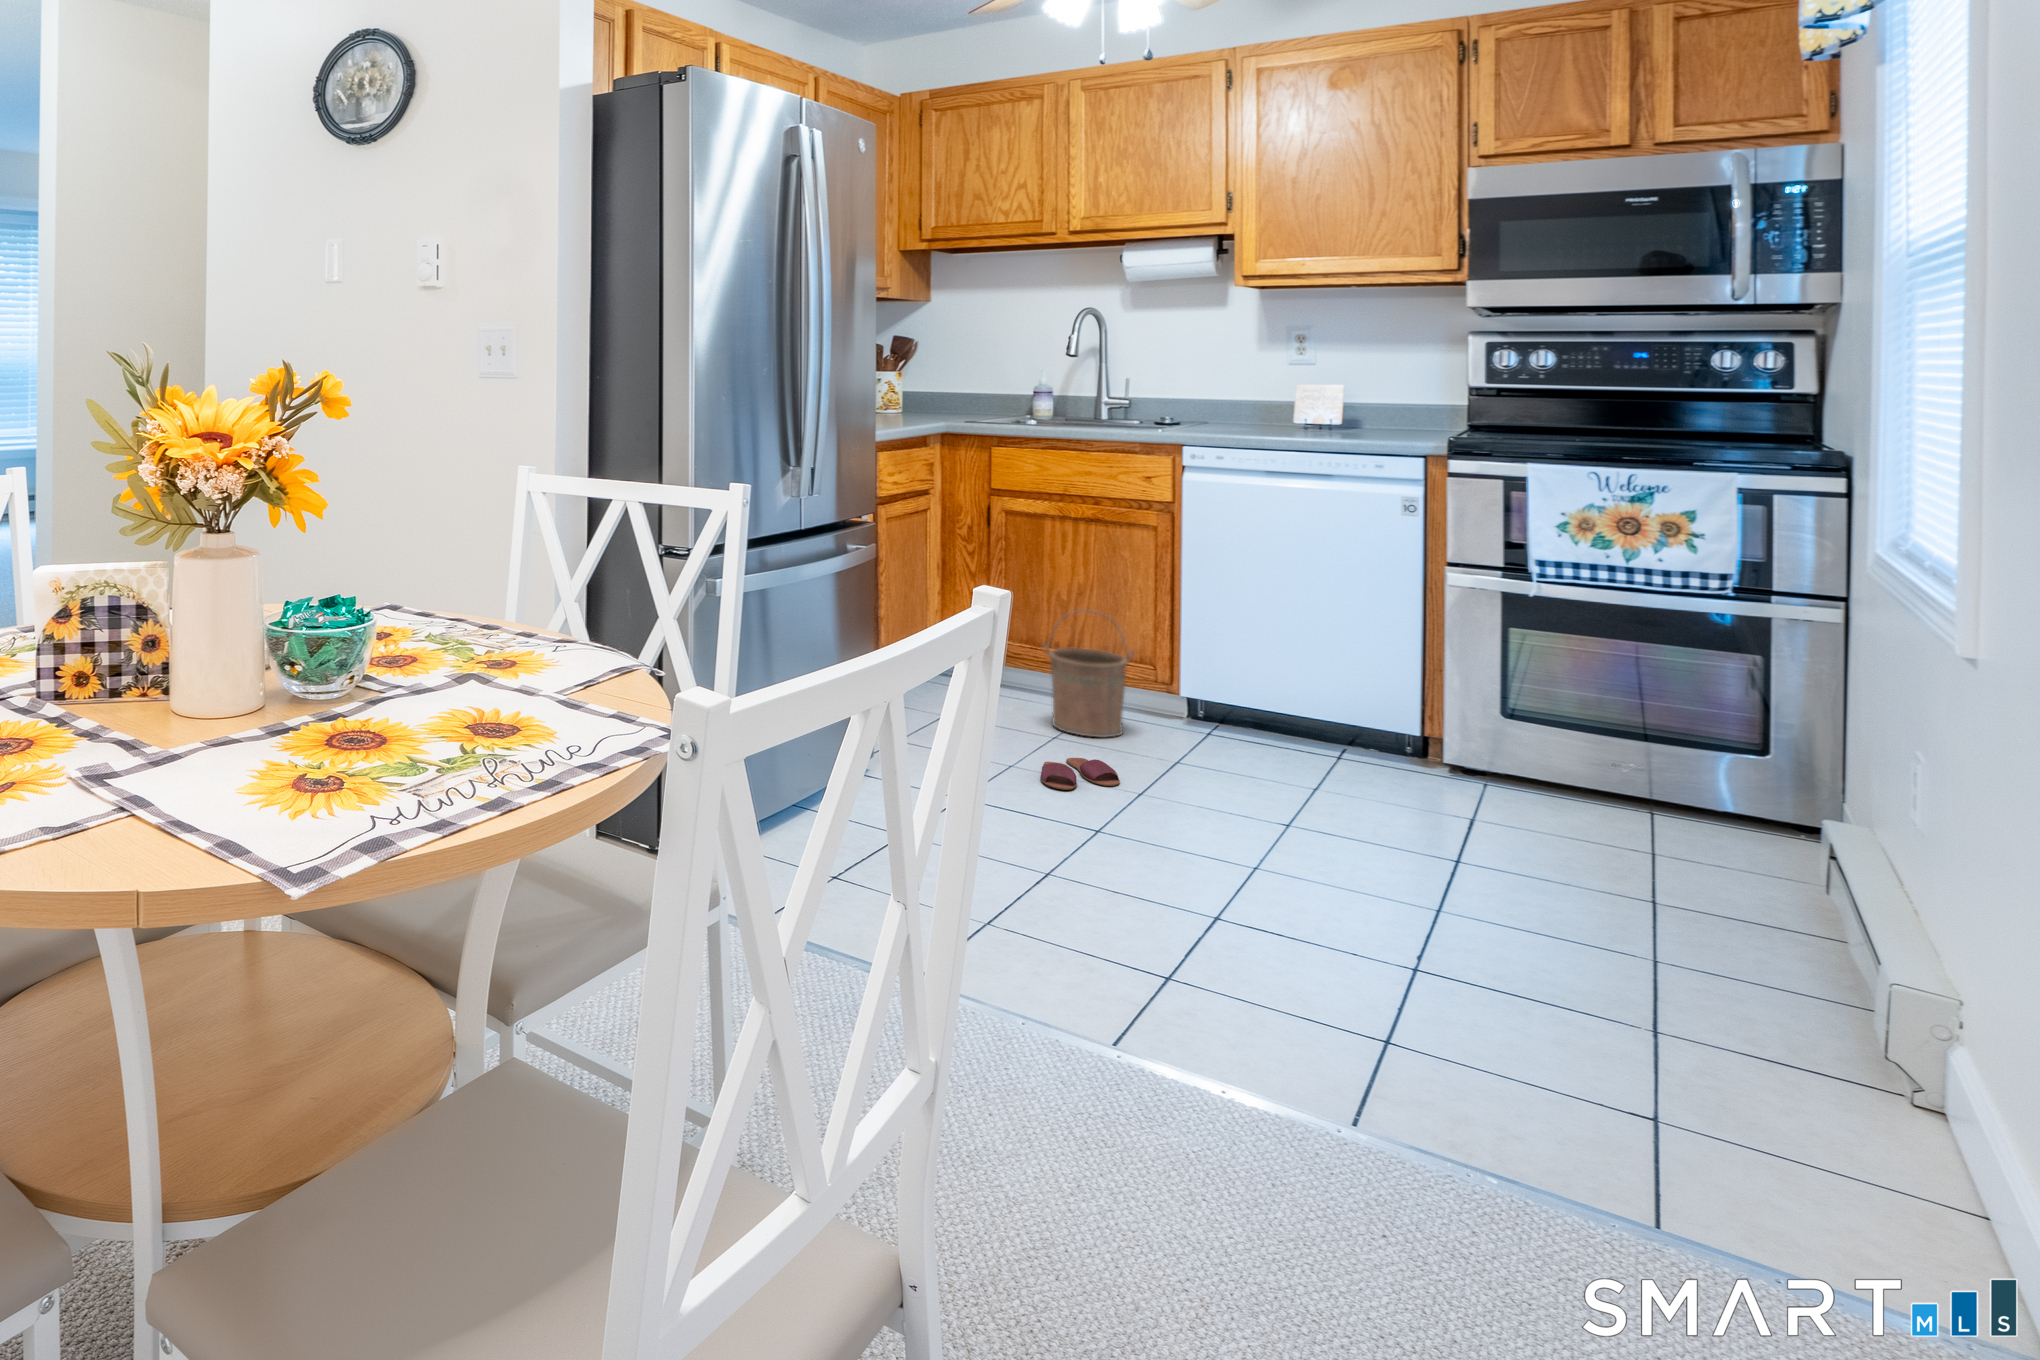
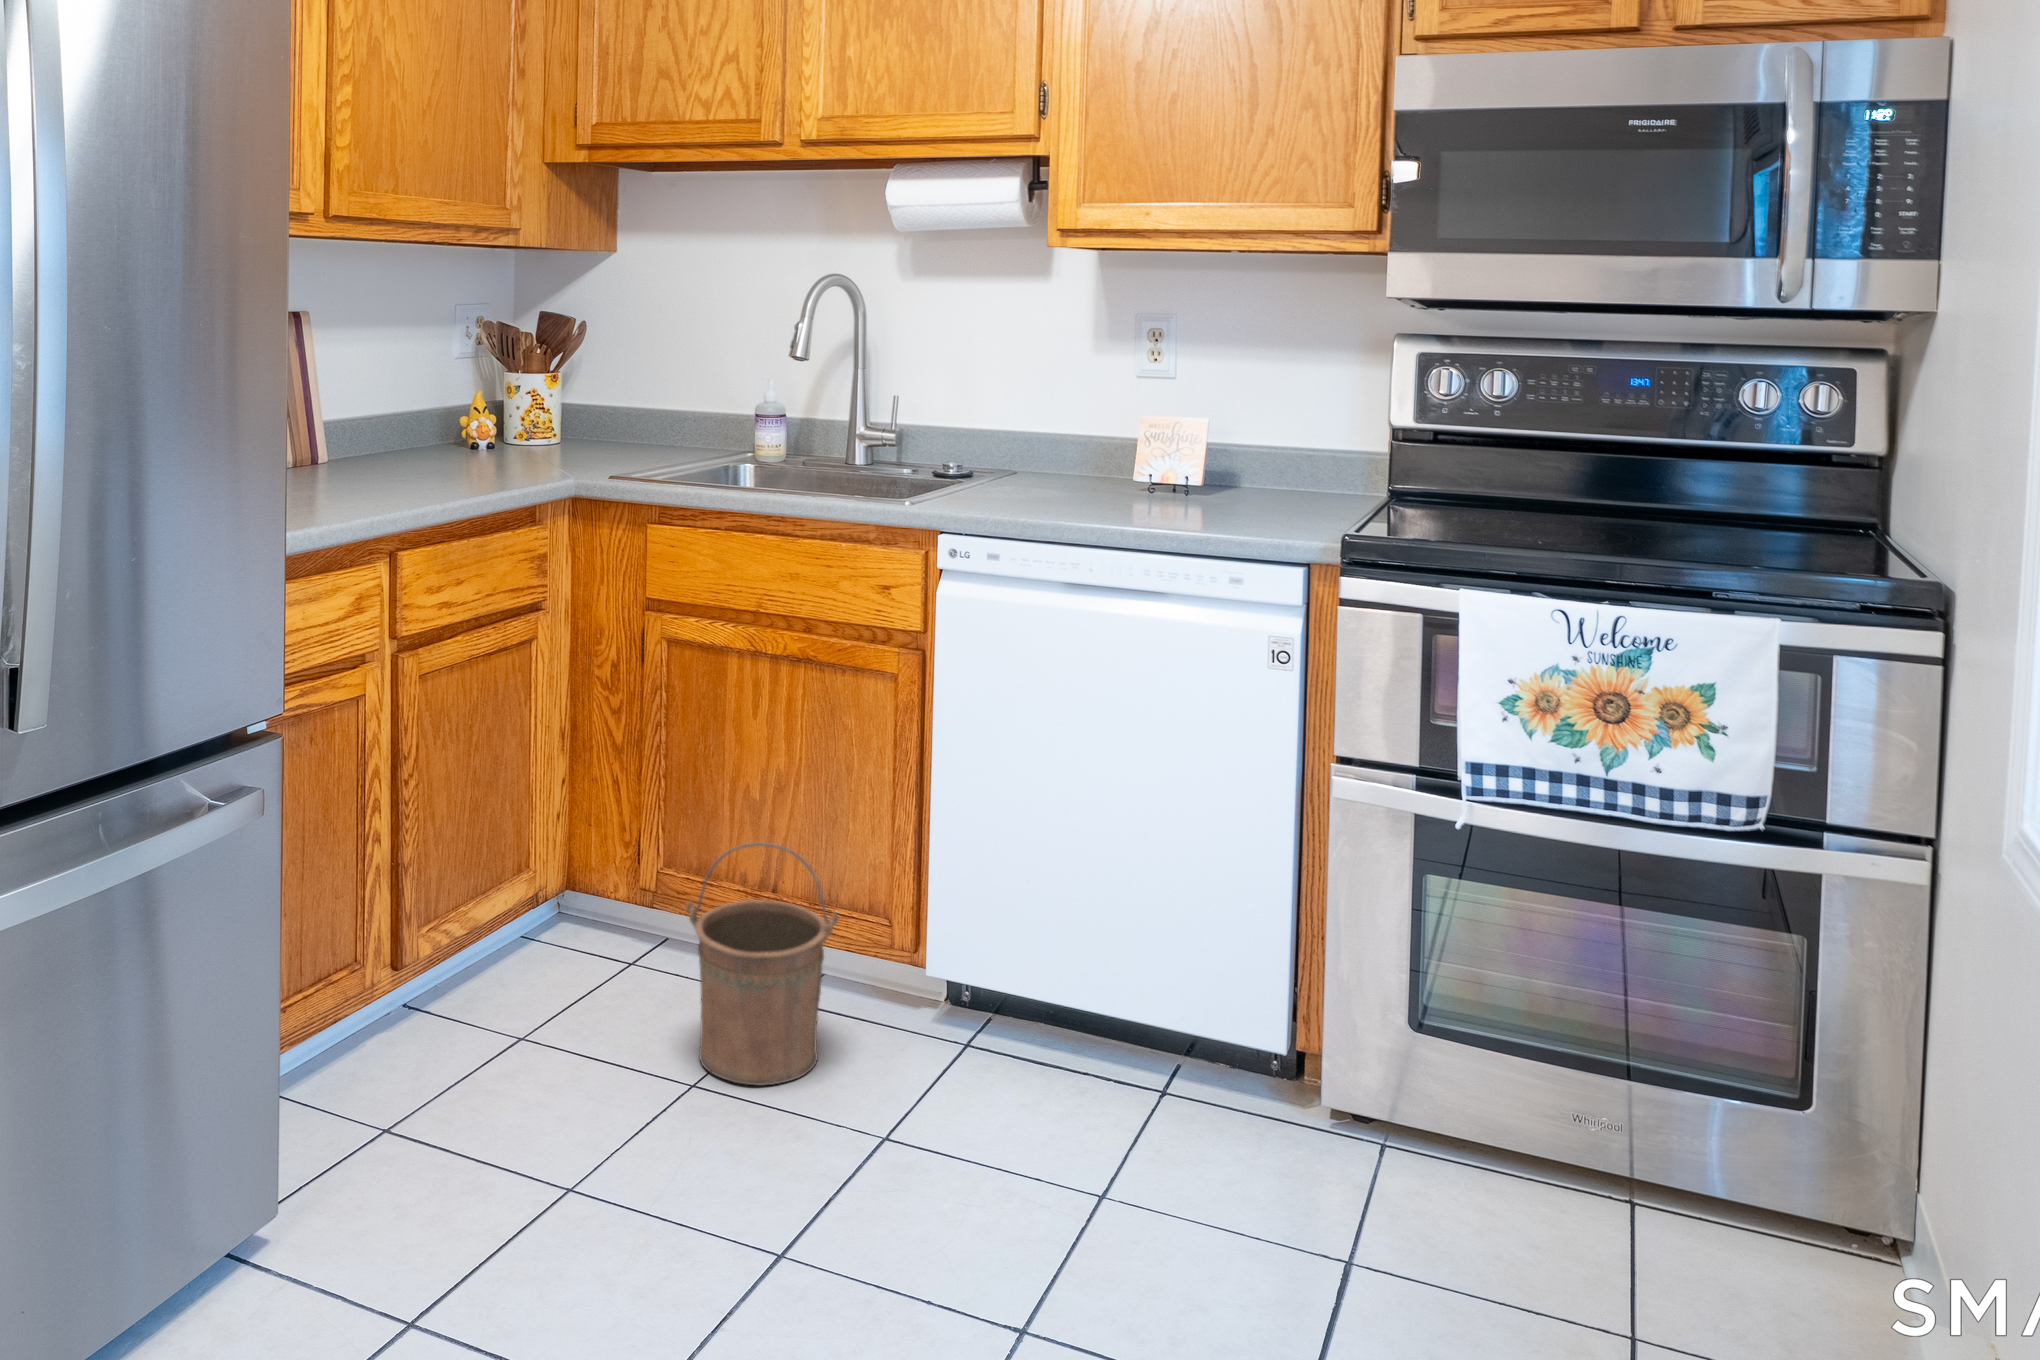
slippers: present [1041,758,1120,790] -> none [594,1165,750,1291]

